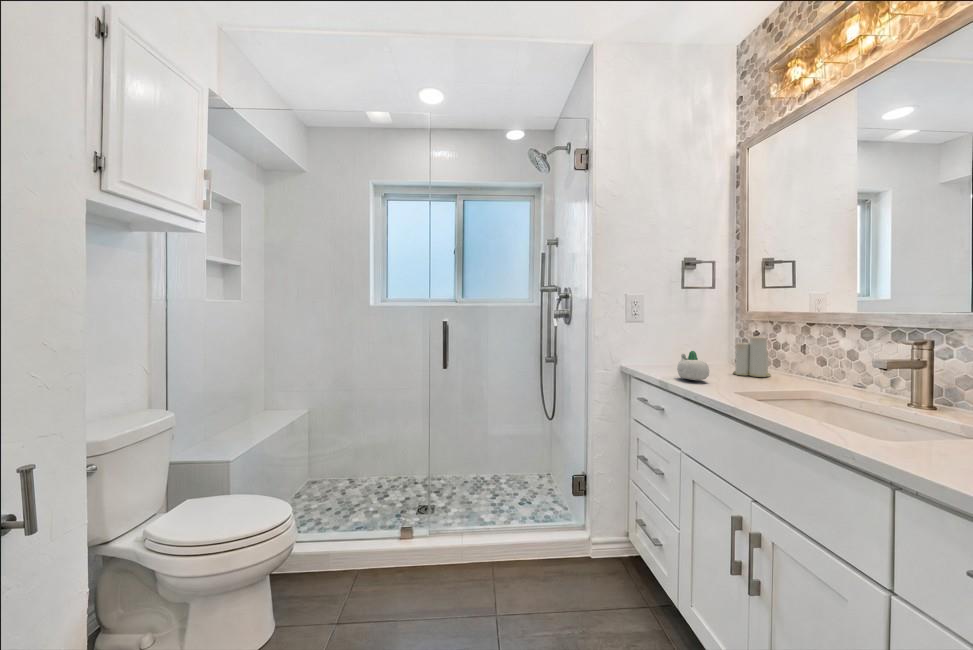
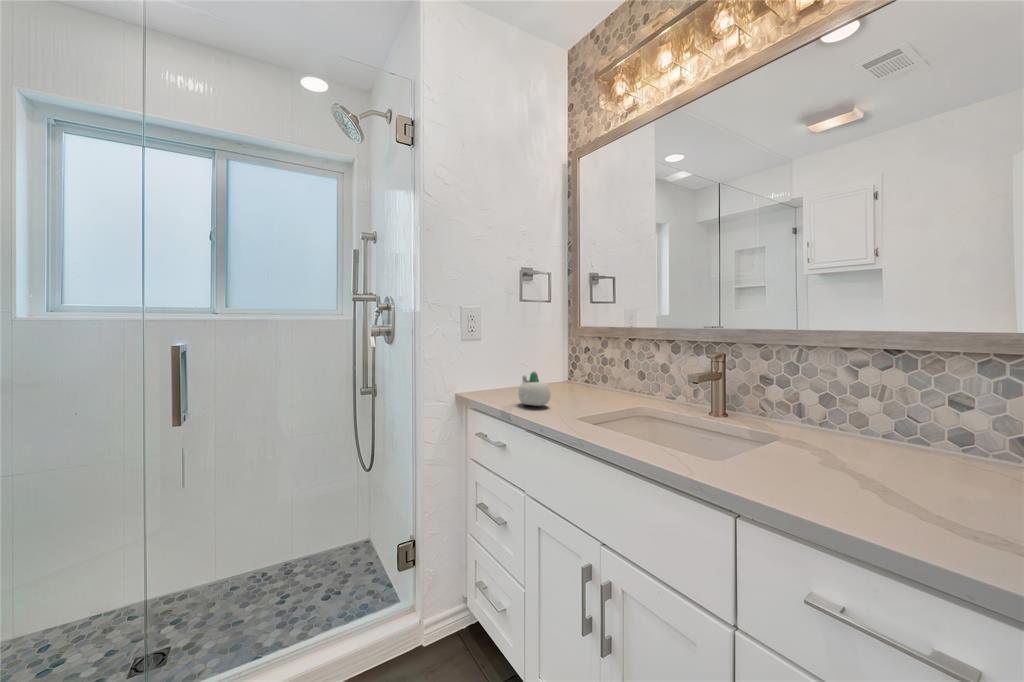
candle: present [733,336,771,377] -> none [569,348,602,395]

